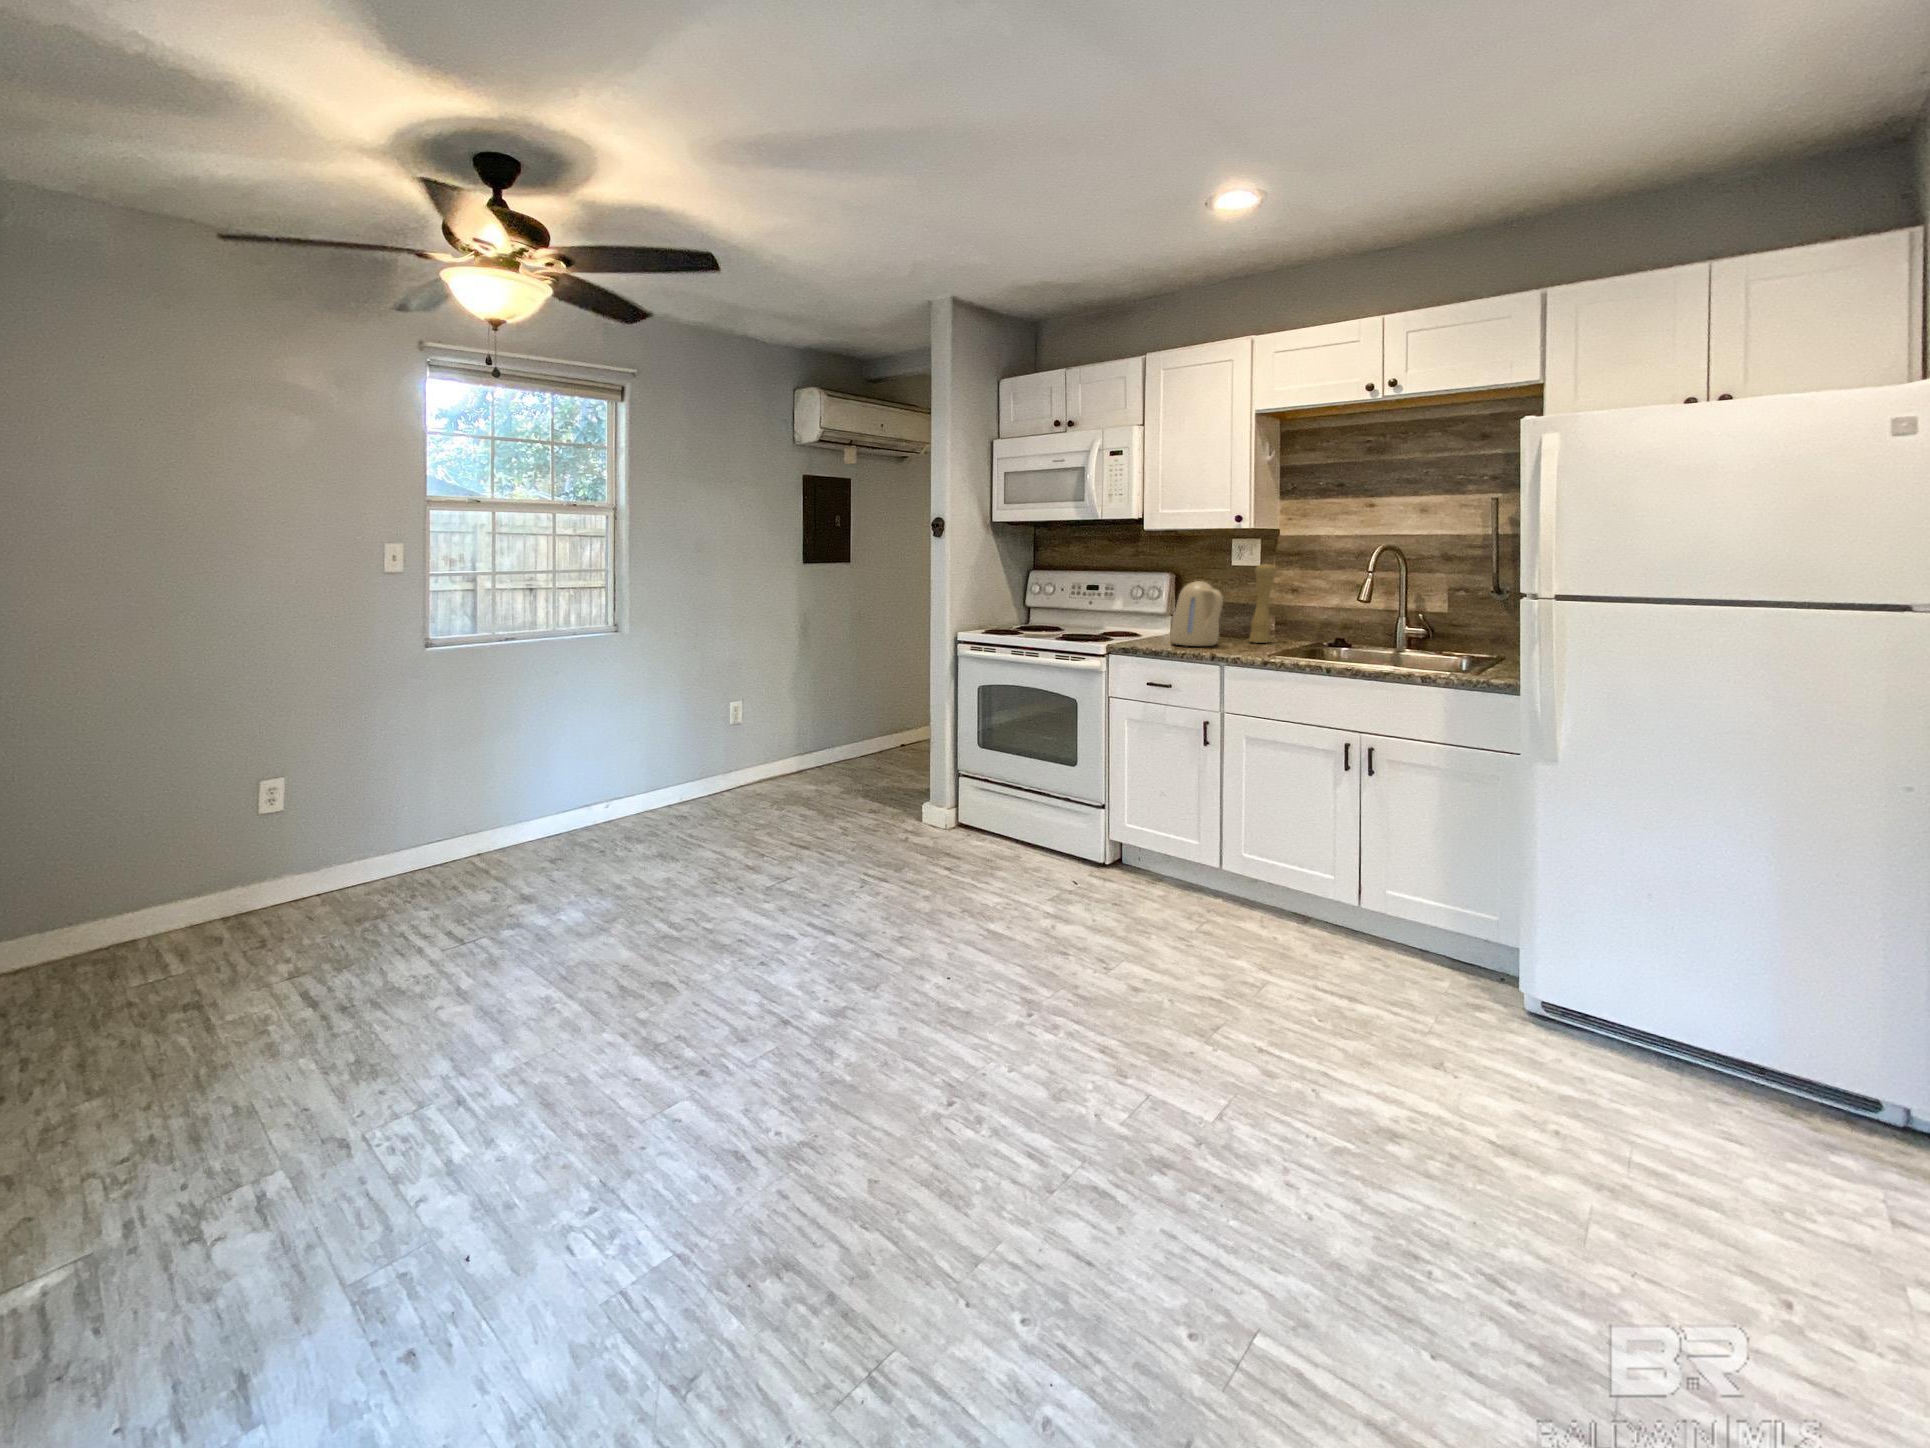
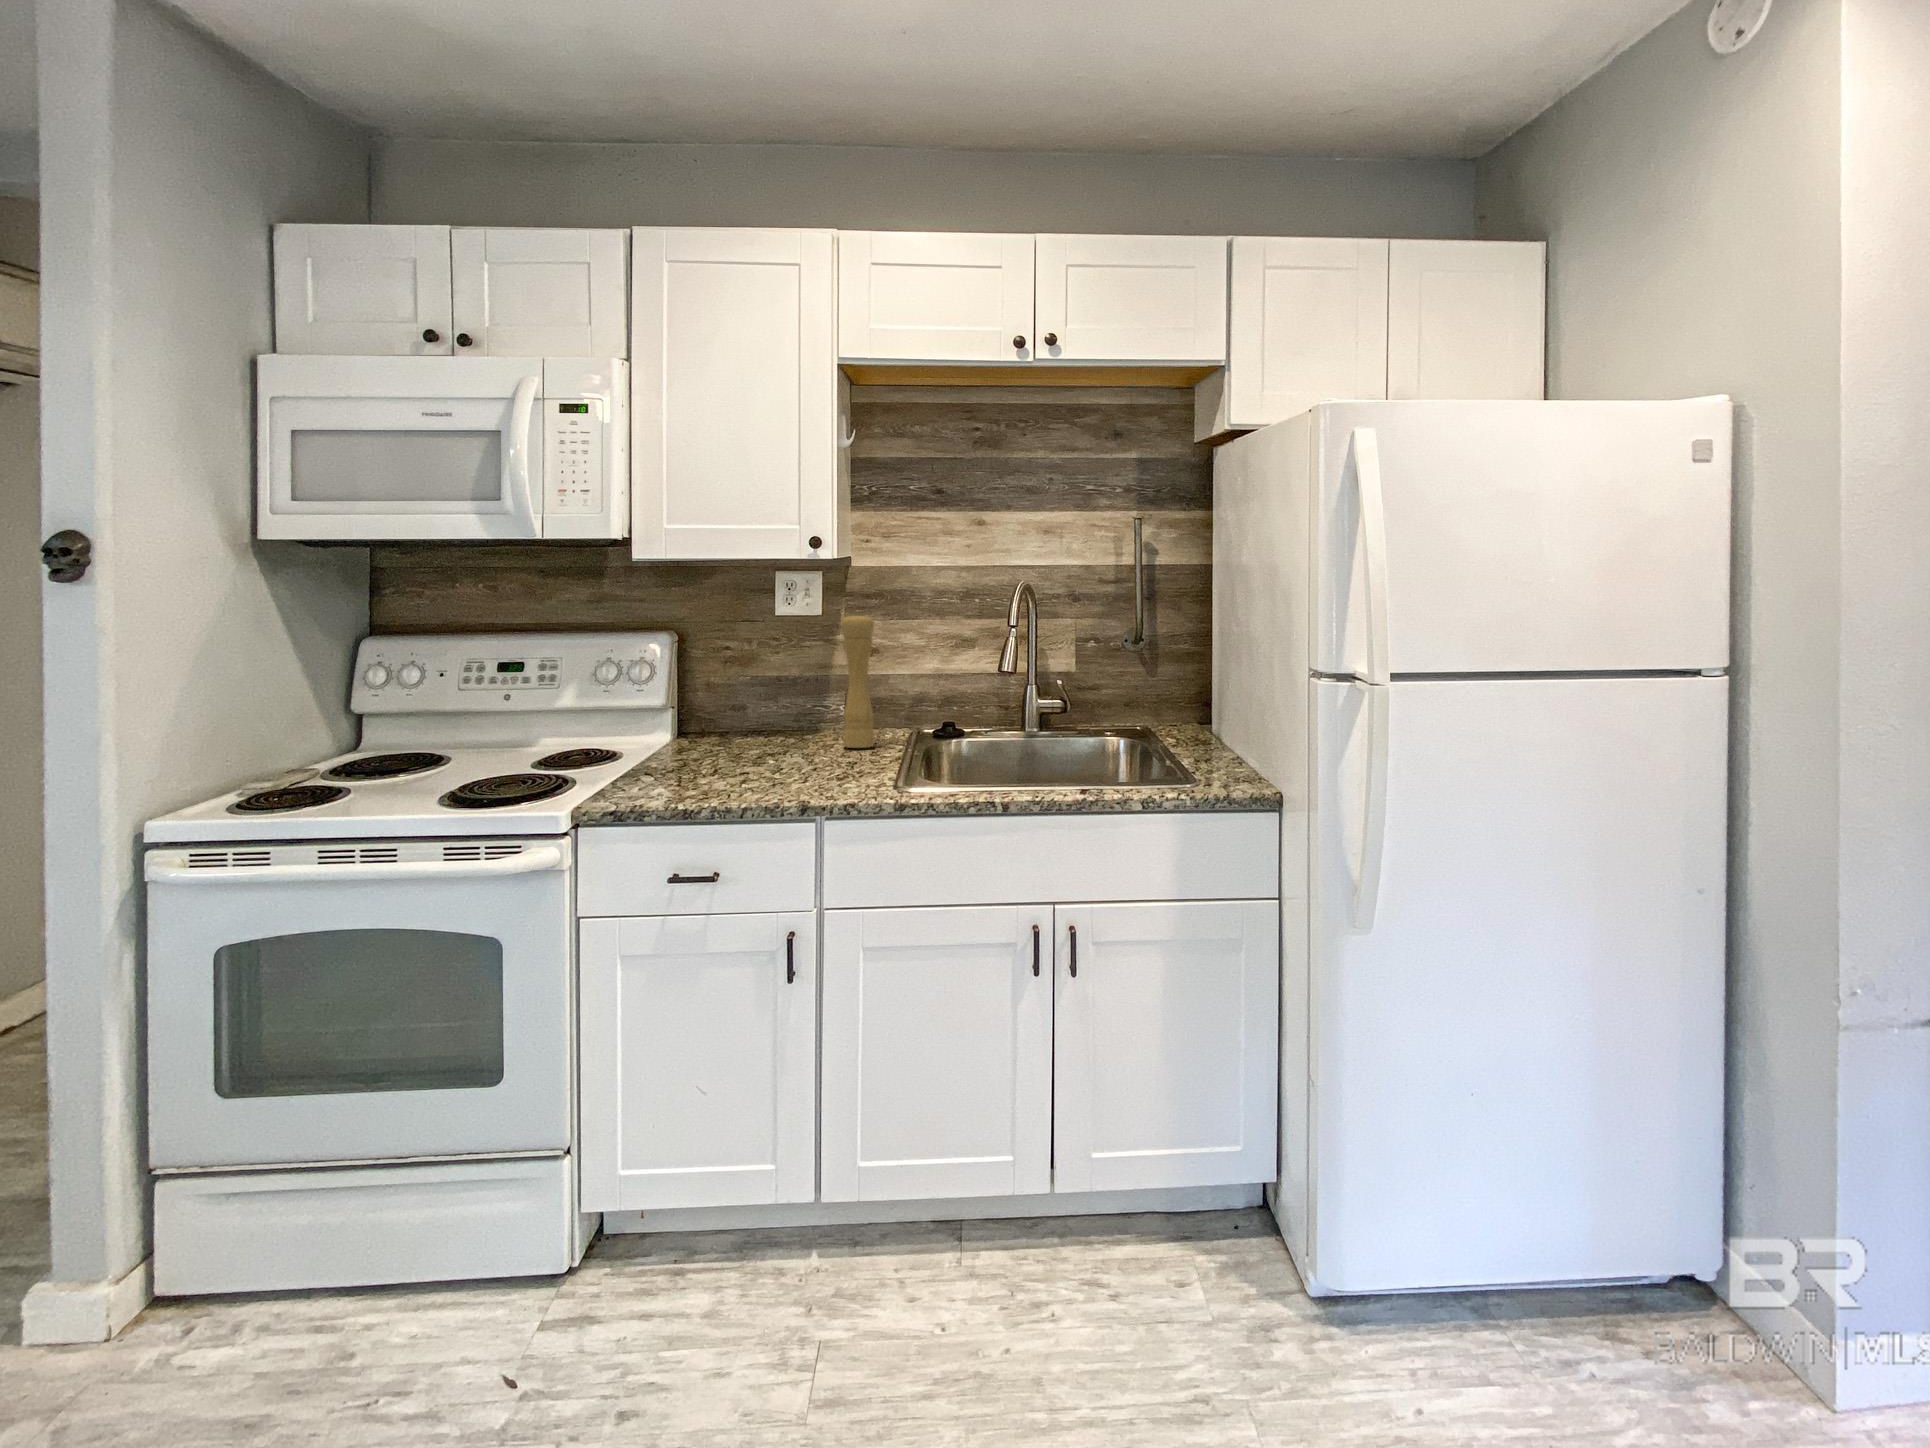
kettle: present [1171,581,1223,646] -> none [720,648,822,768]

